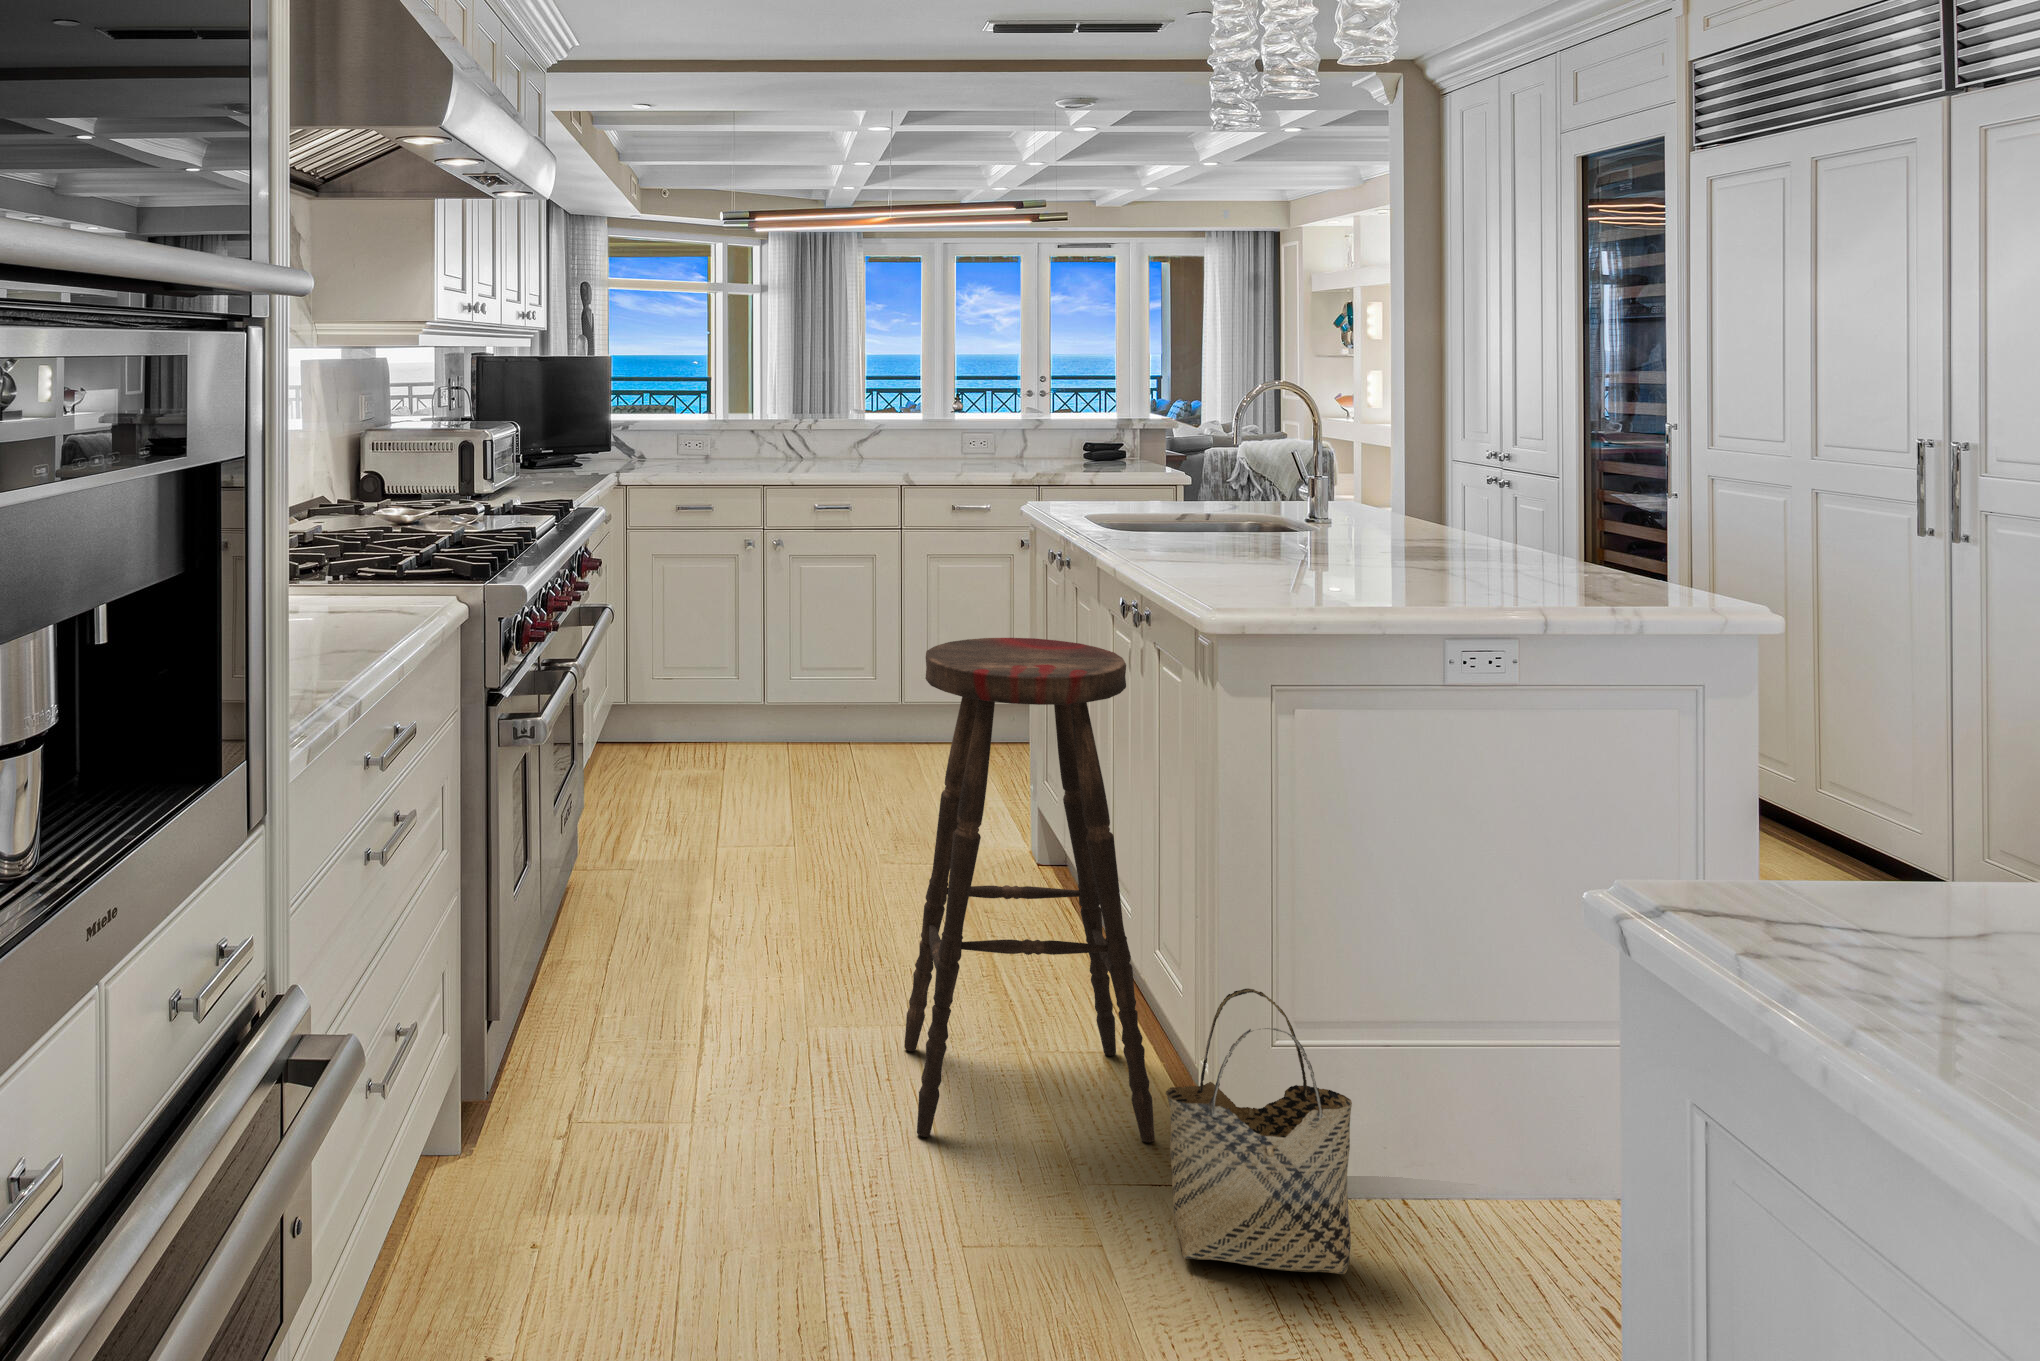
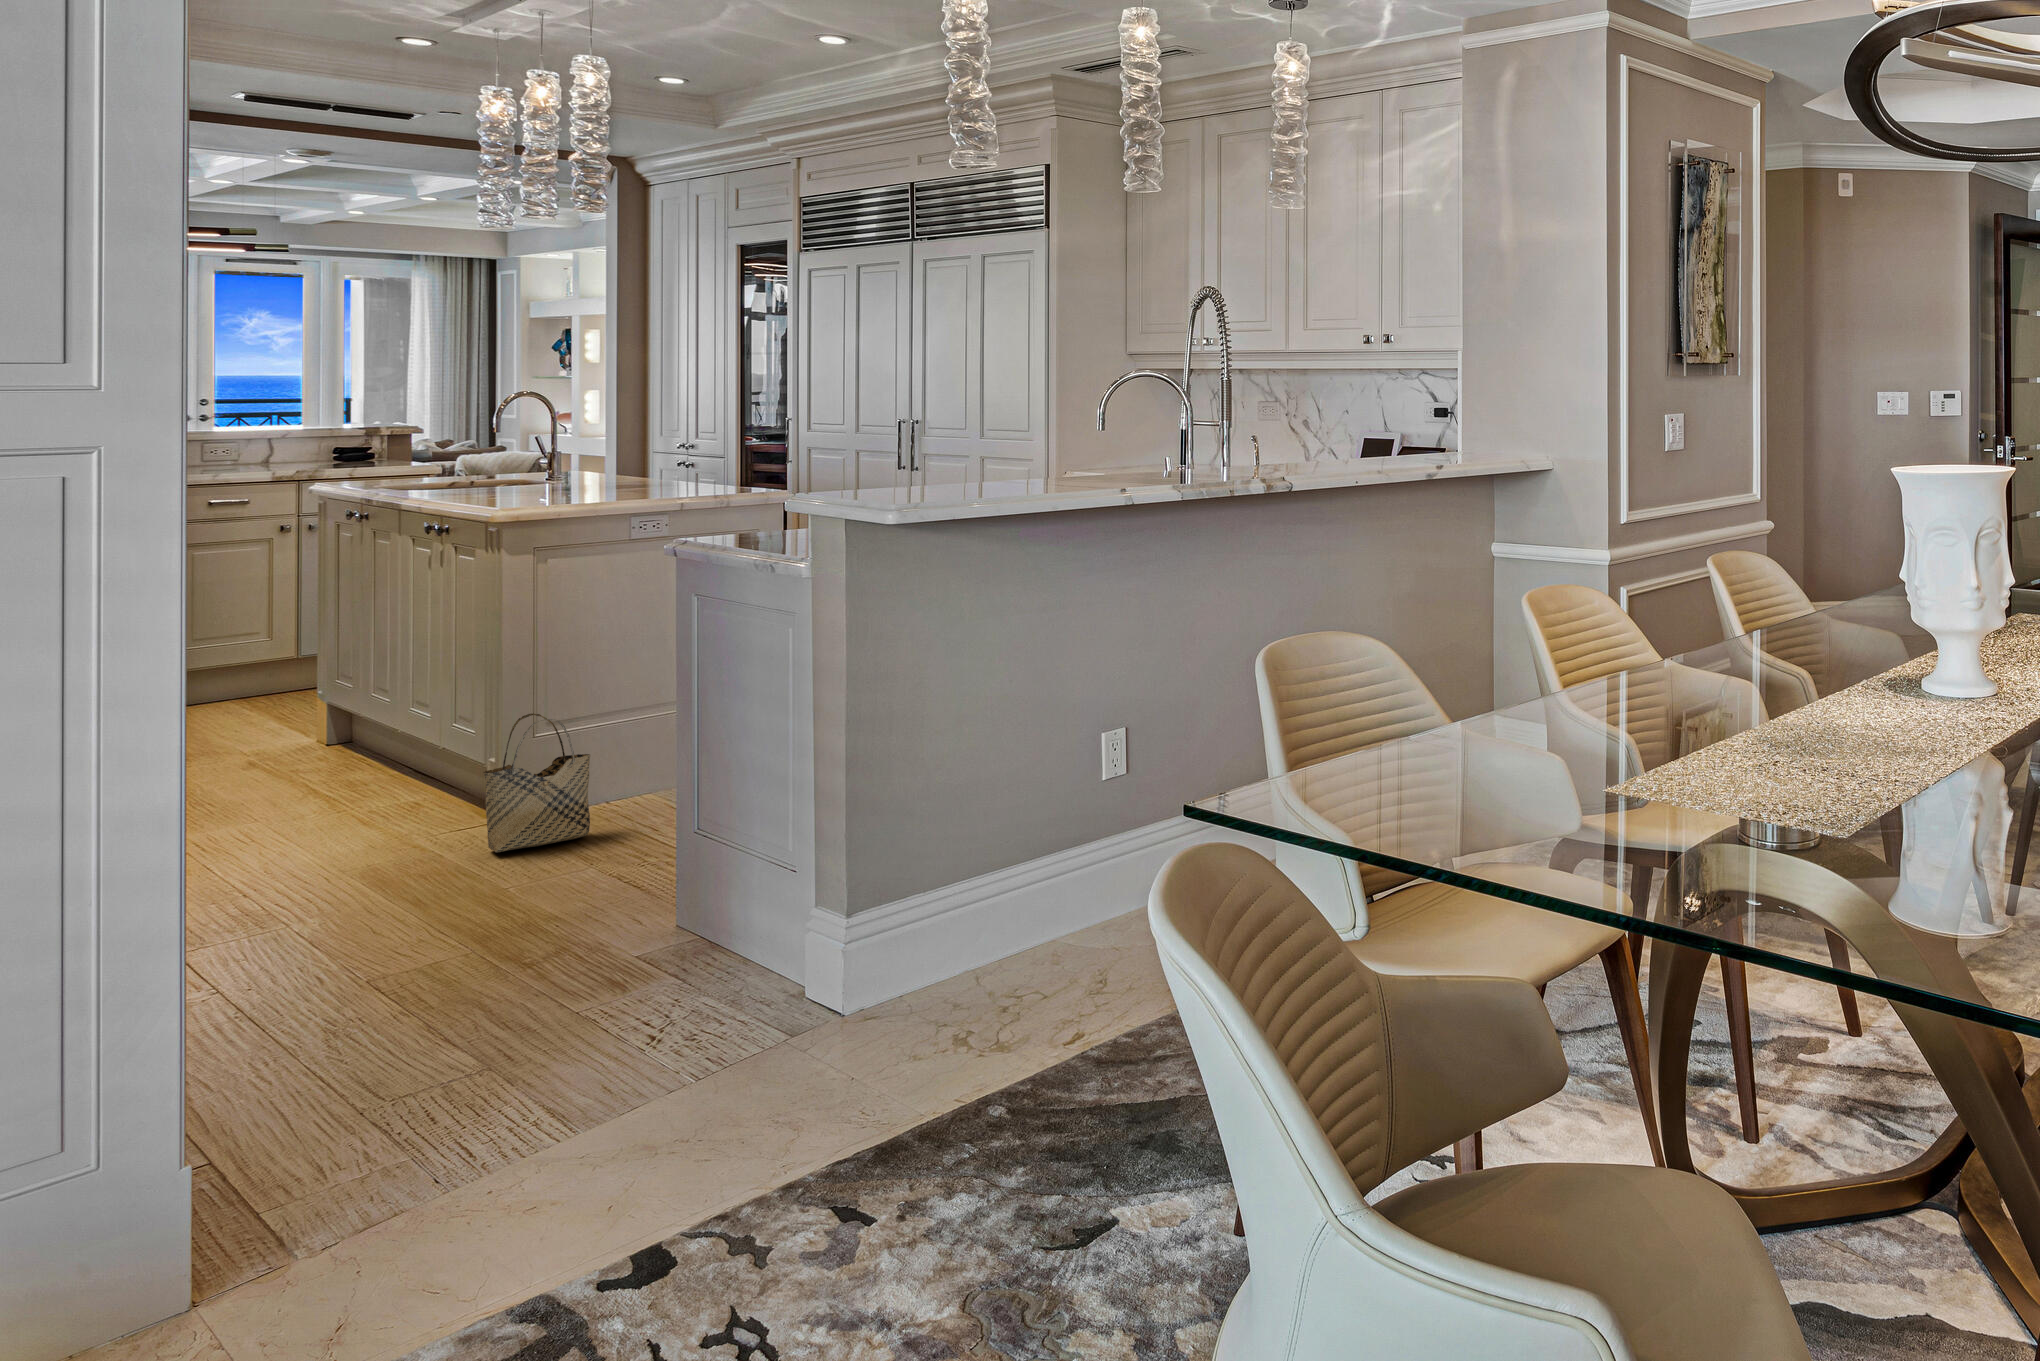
bar stool: present [904,638,1155,1143] -> none [262,557,466,865]

